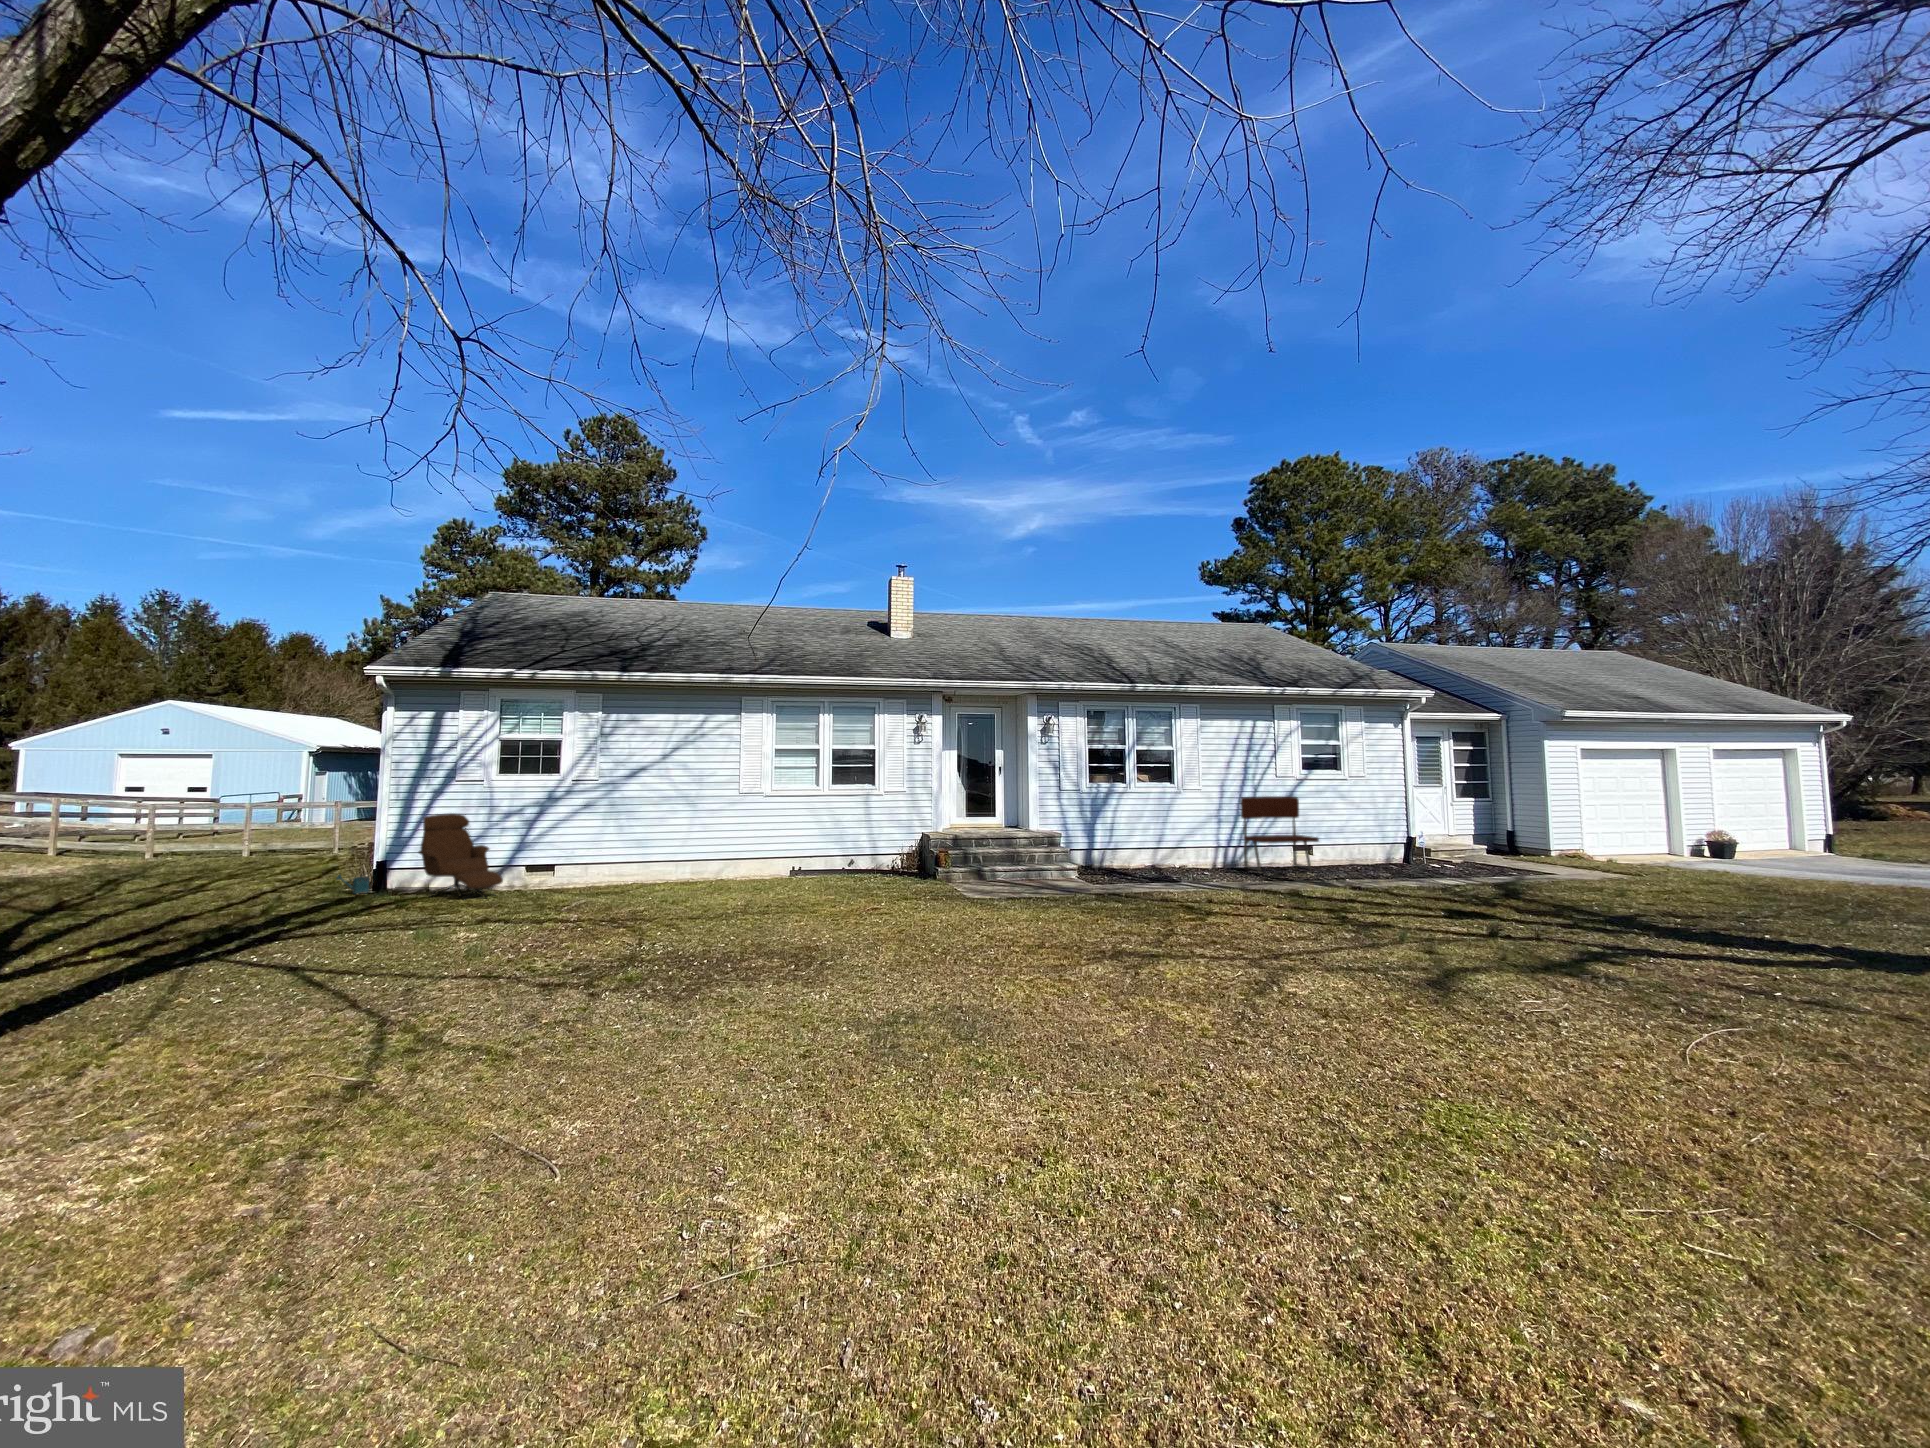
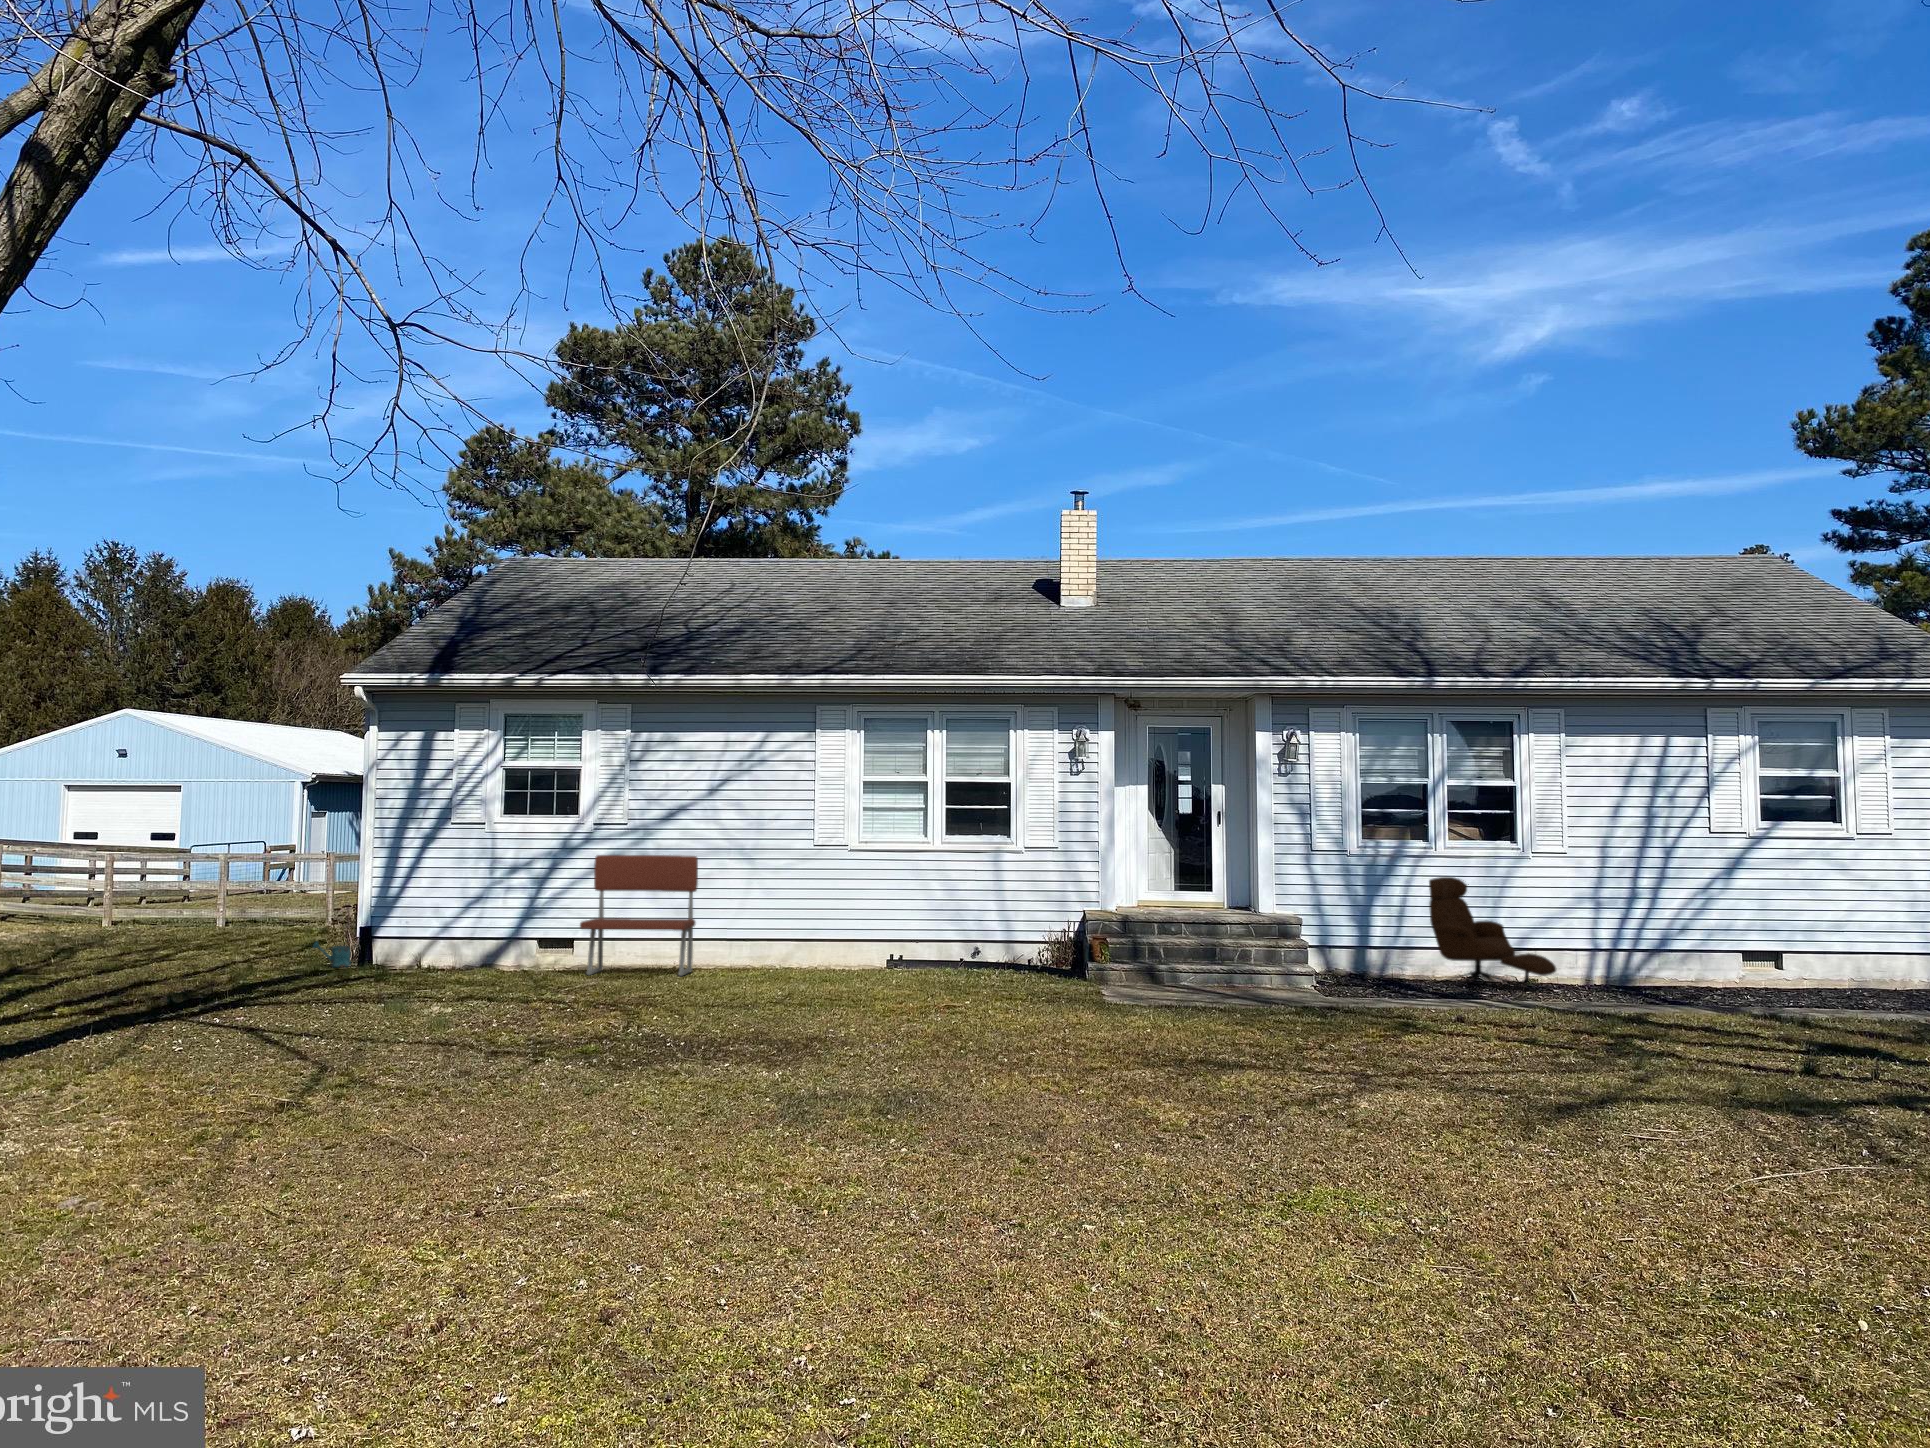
bench: present [1240,796,1319,871] -> present [580,855,698,976]
lounge chair: present [418,813,503,898] -> present [1429,877,1556,991]

